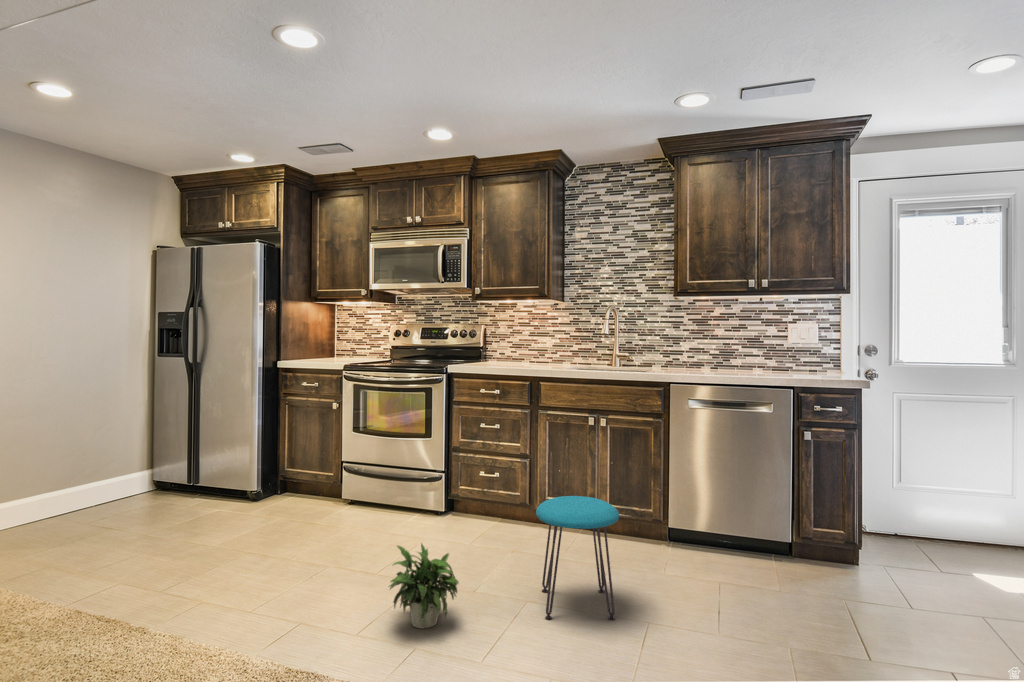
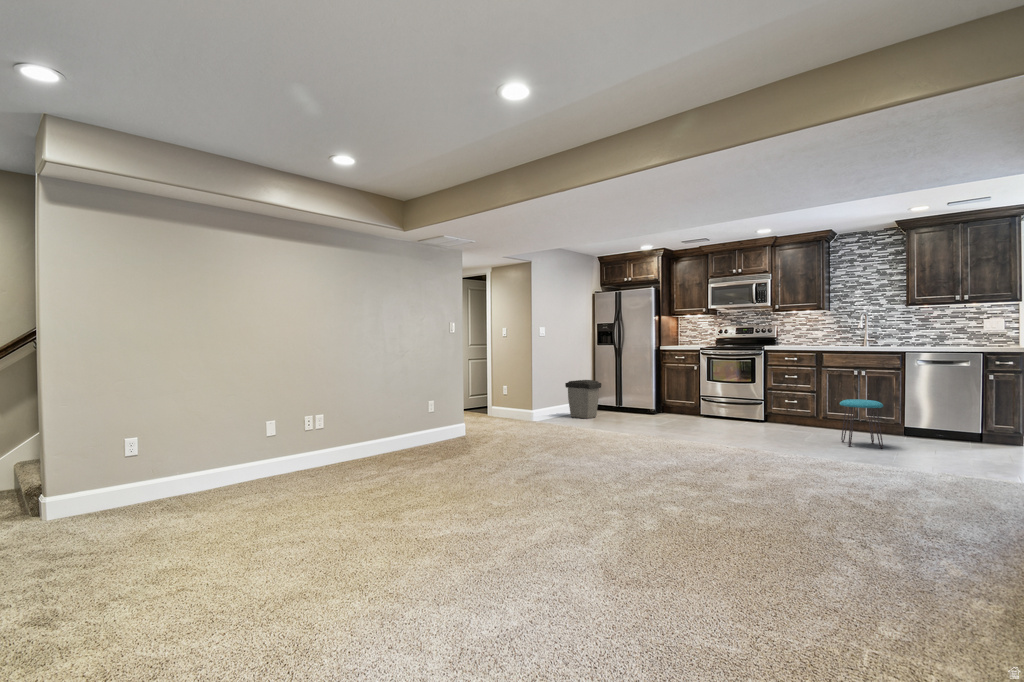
trash can: none [37,435,129,524] -> present [565,380,601,419]
potted plant: present [389,544,459,628] -> none [775,414,809,445]

